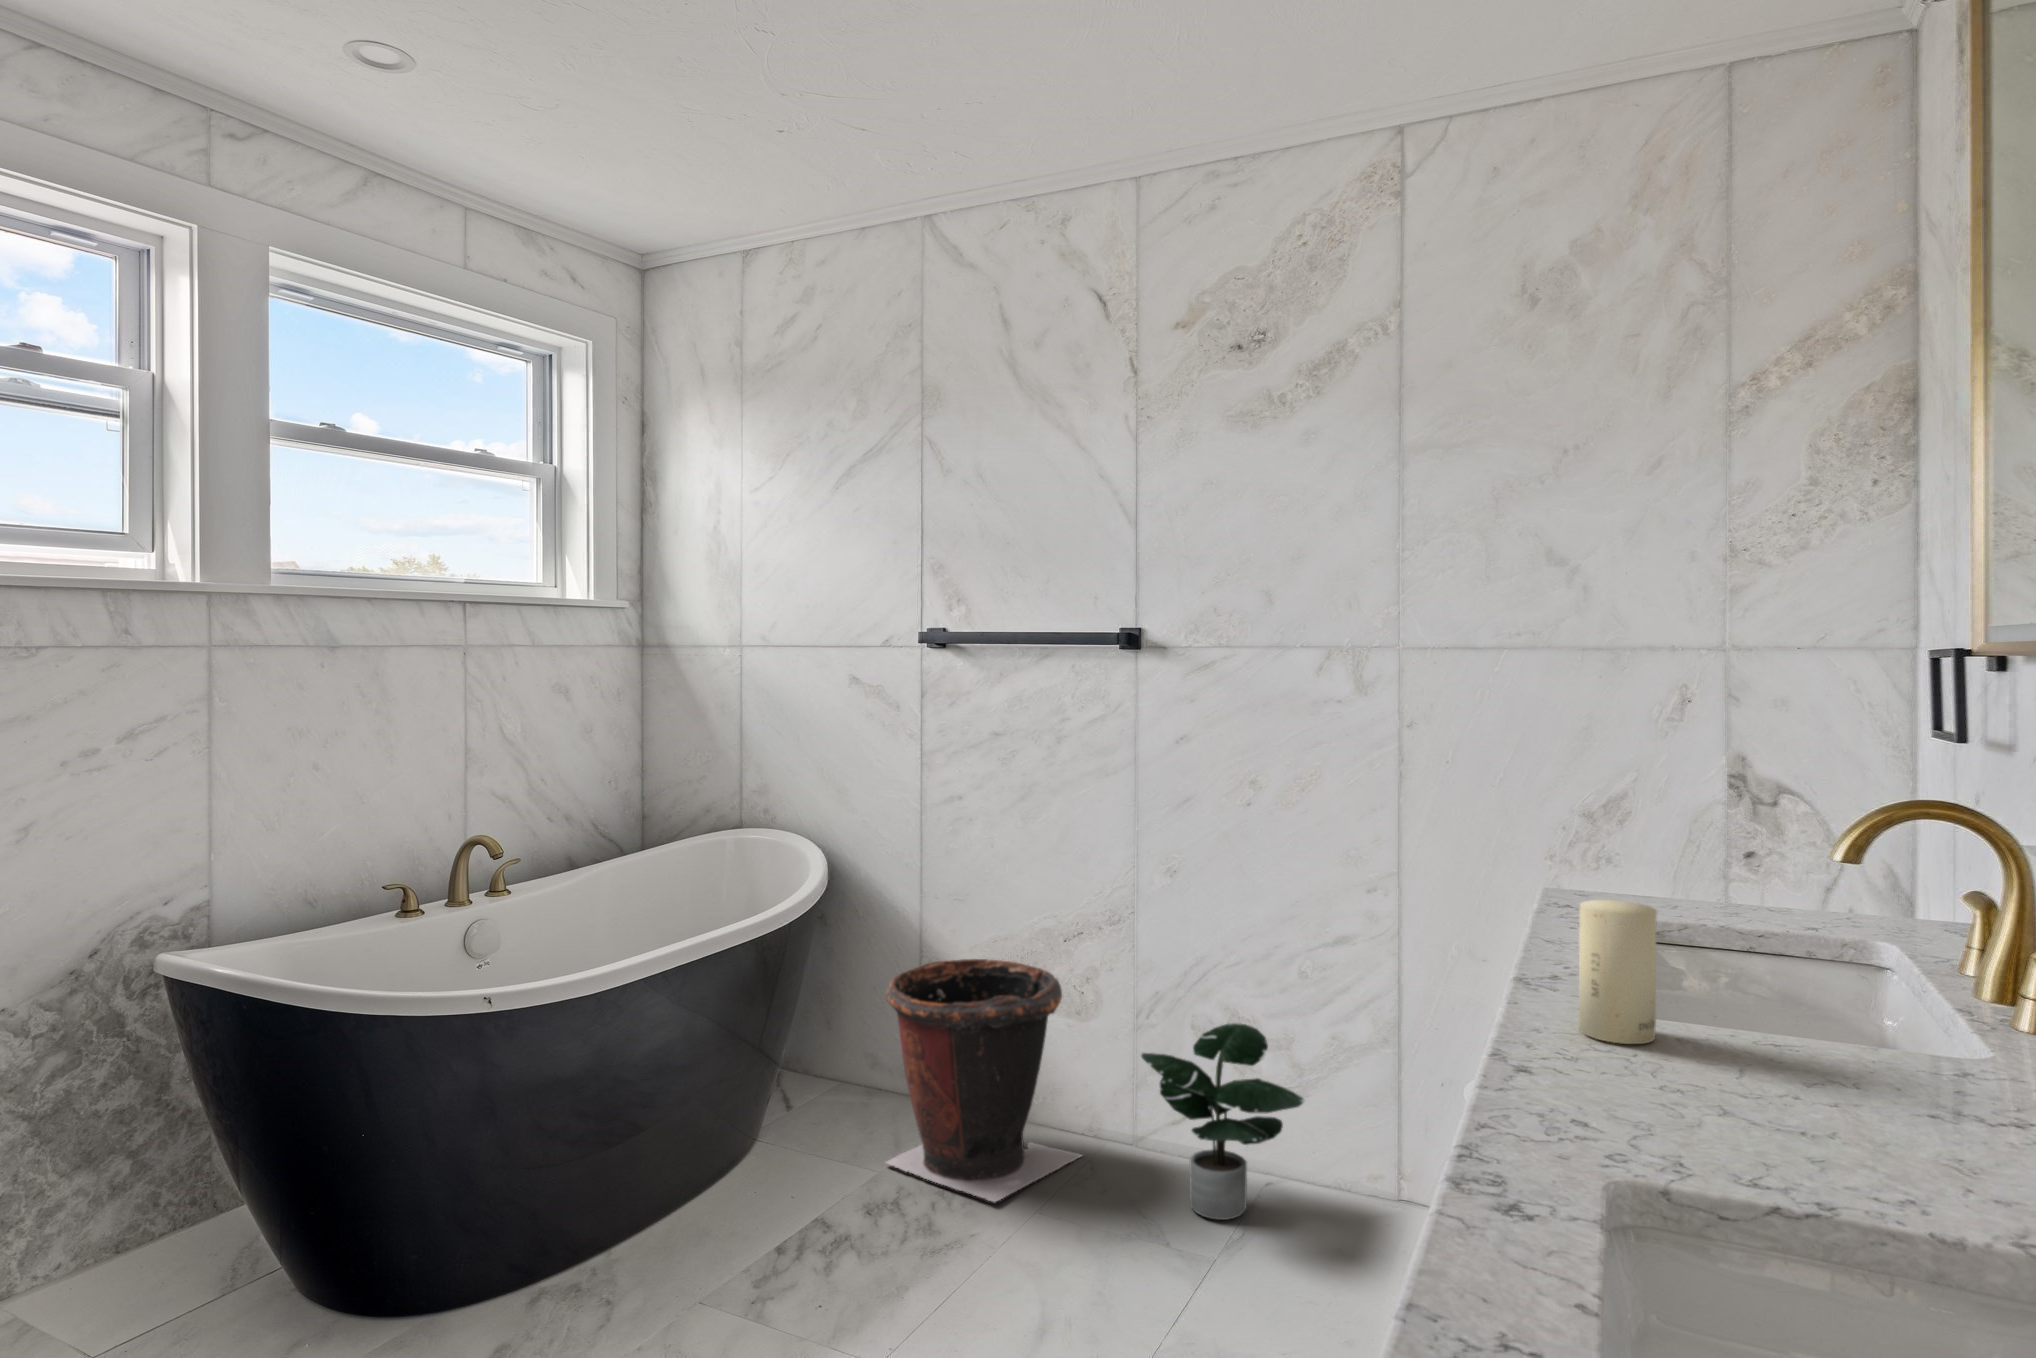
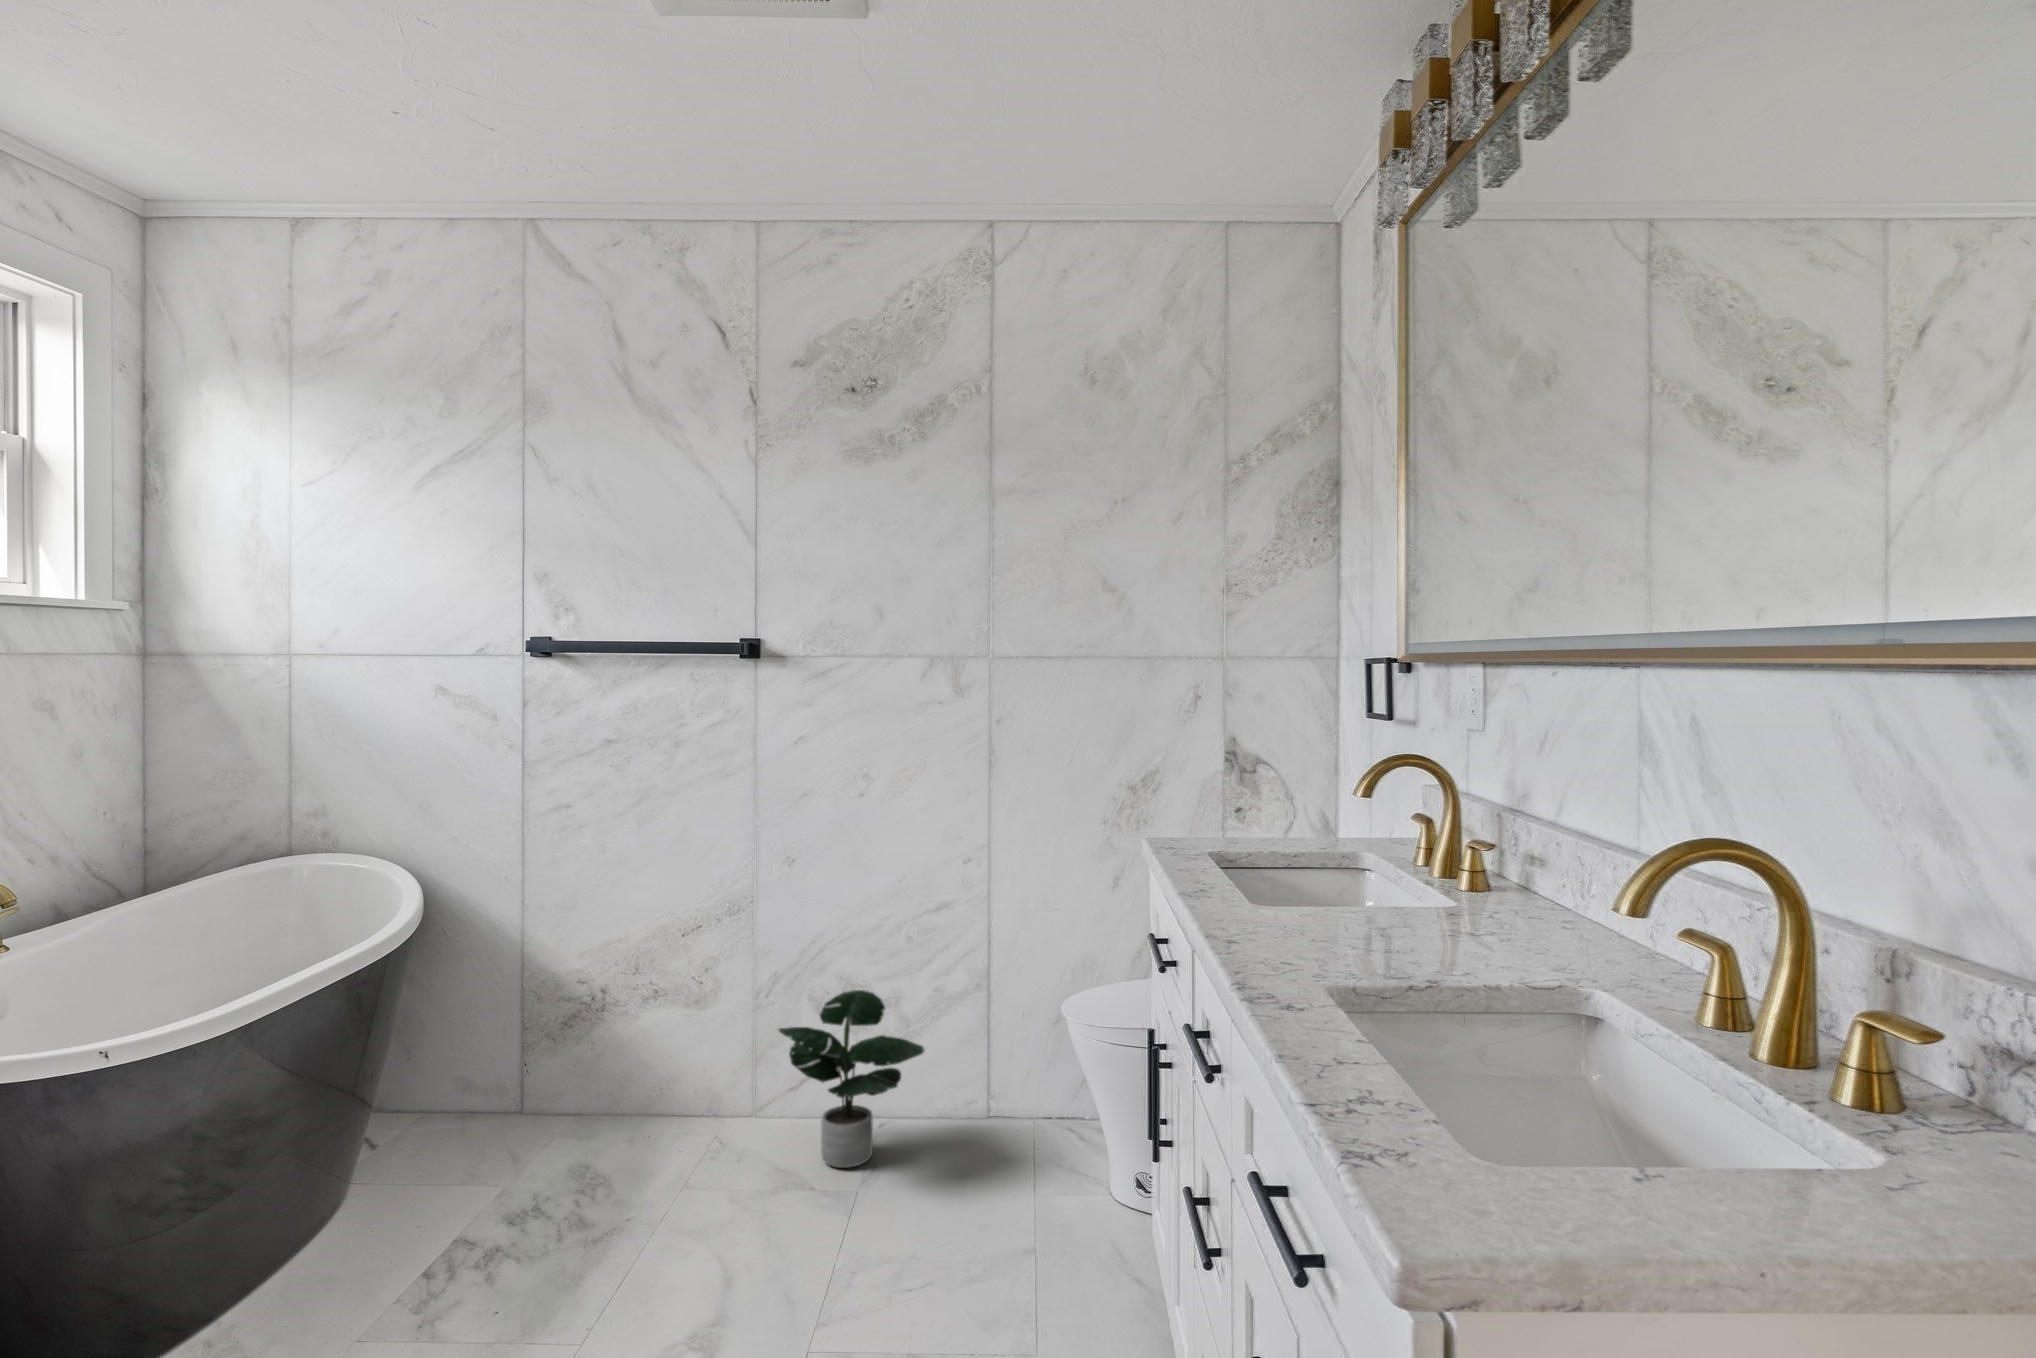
candle: present [1579,900,1657,1044] -> none [1265,843,1318,949]
waste bin: present [886,959,1082,1202] -> none [502,961,710,1197]

